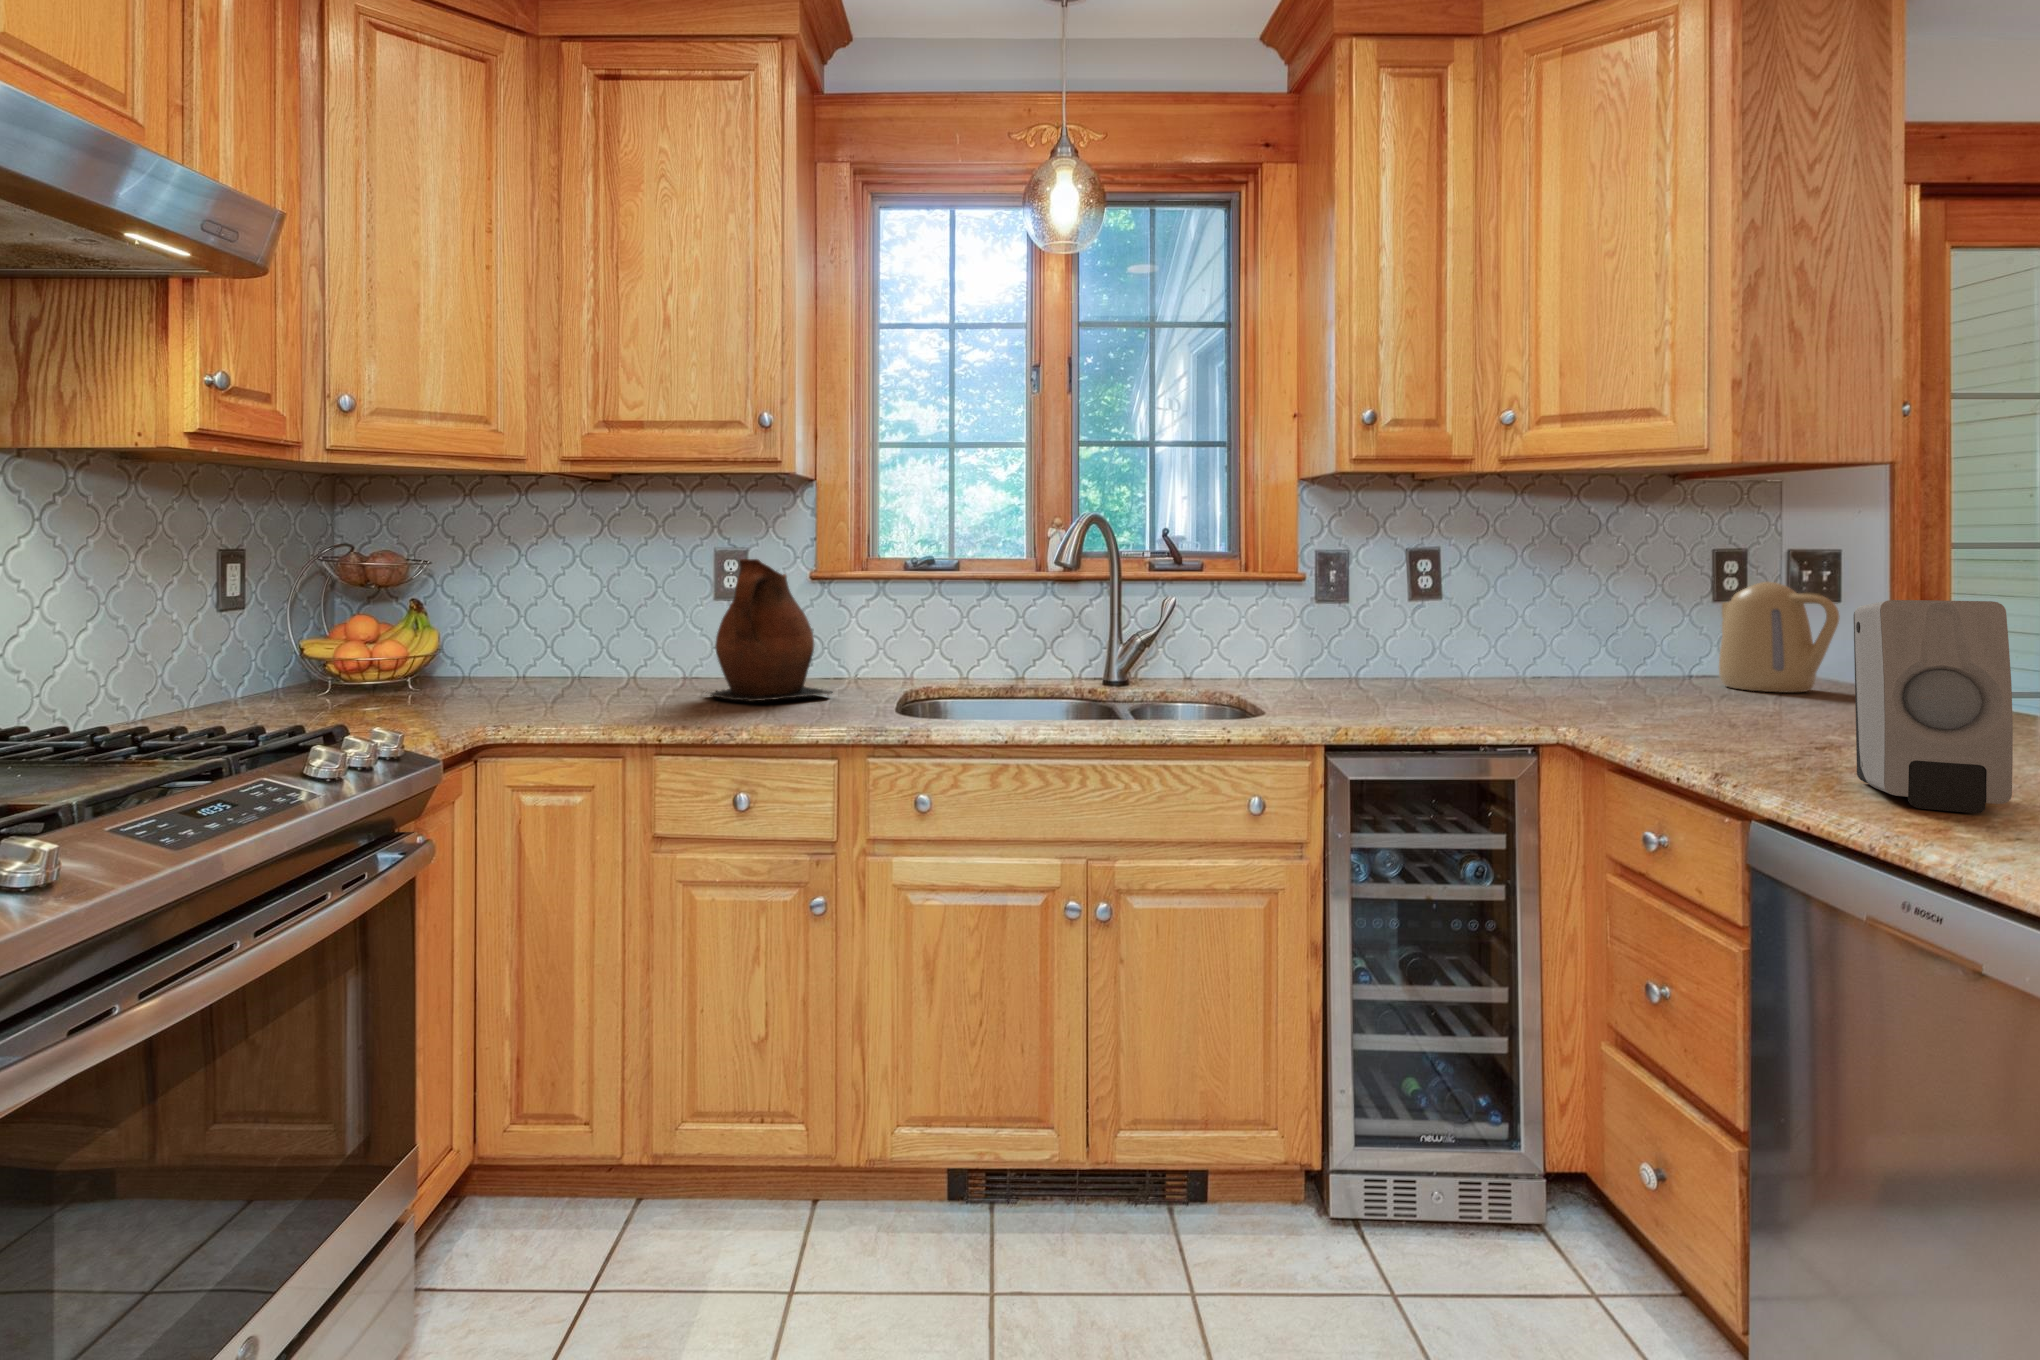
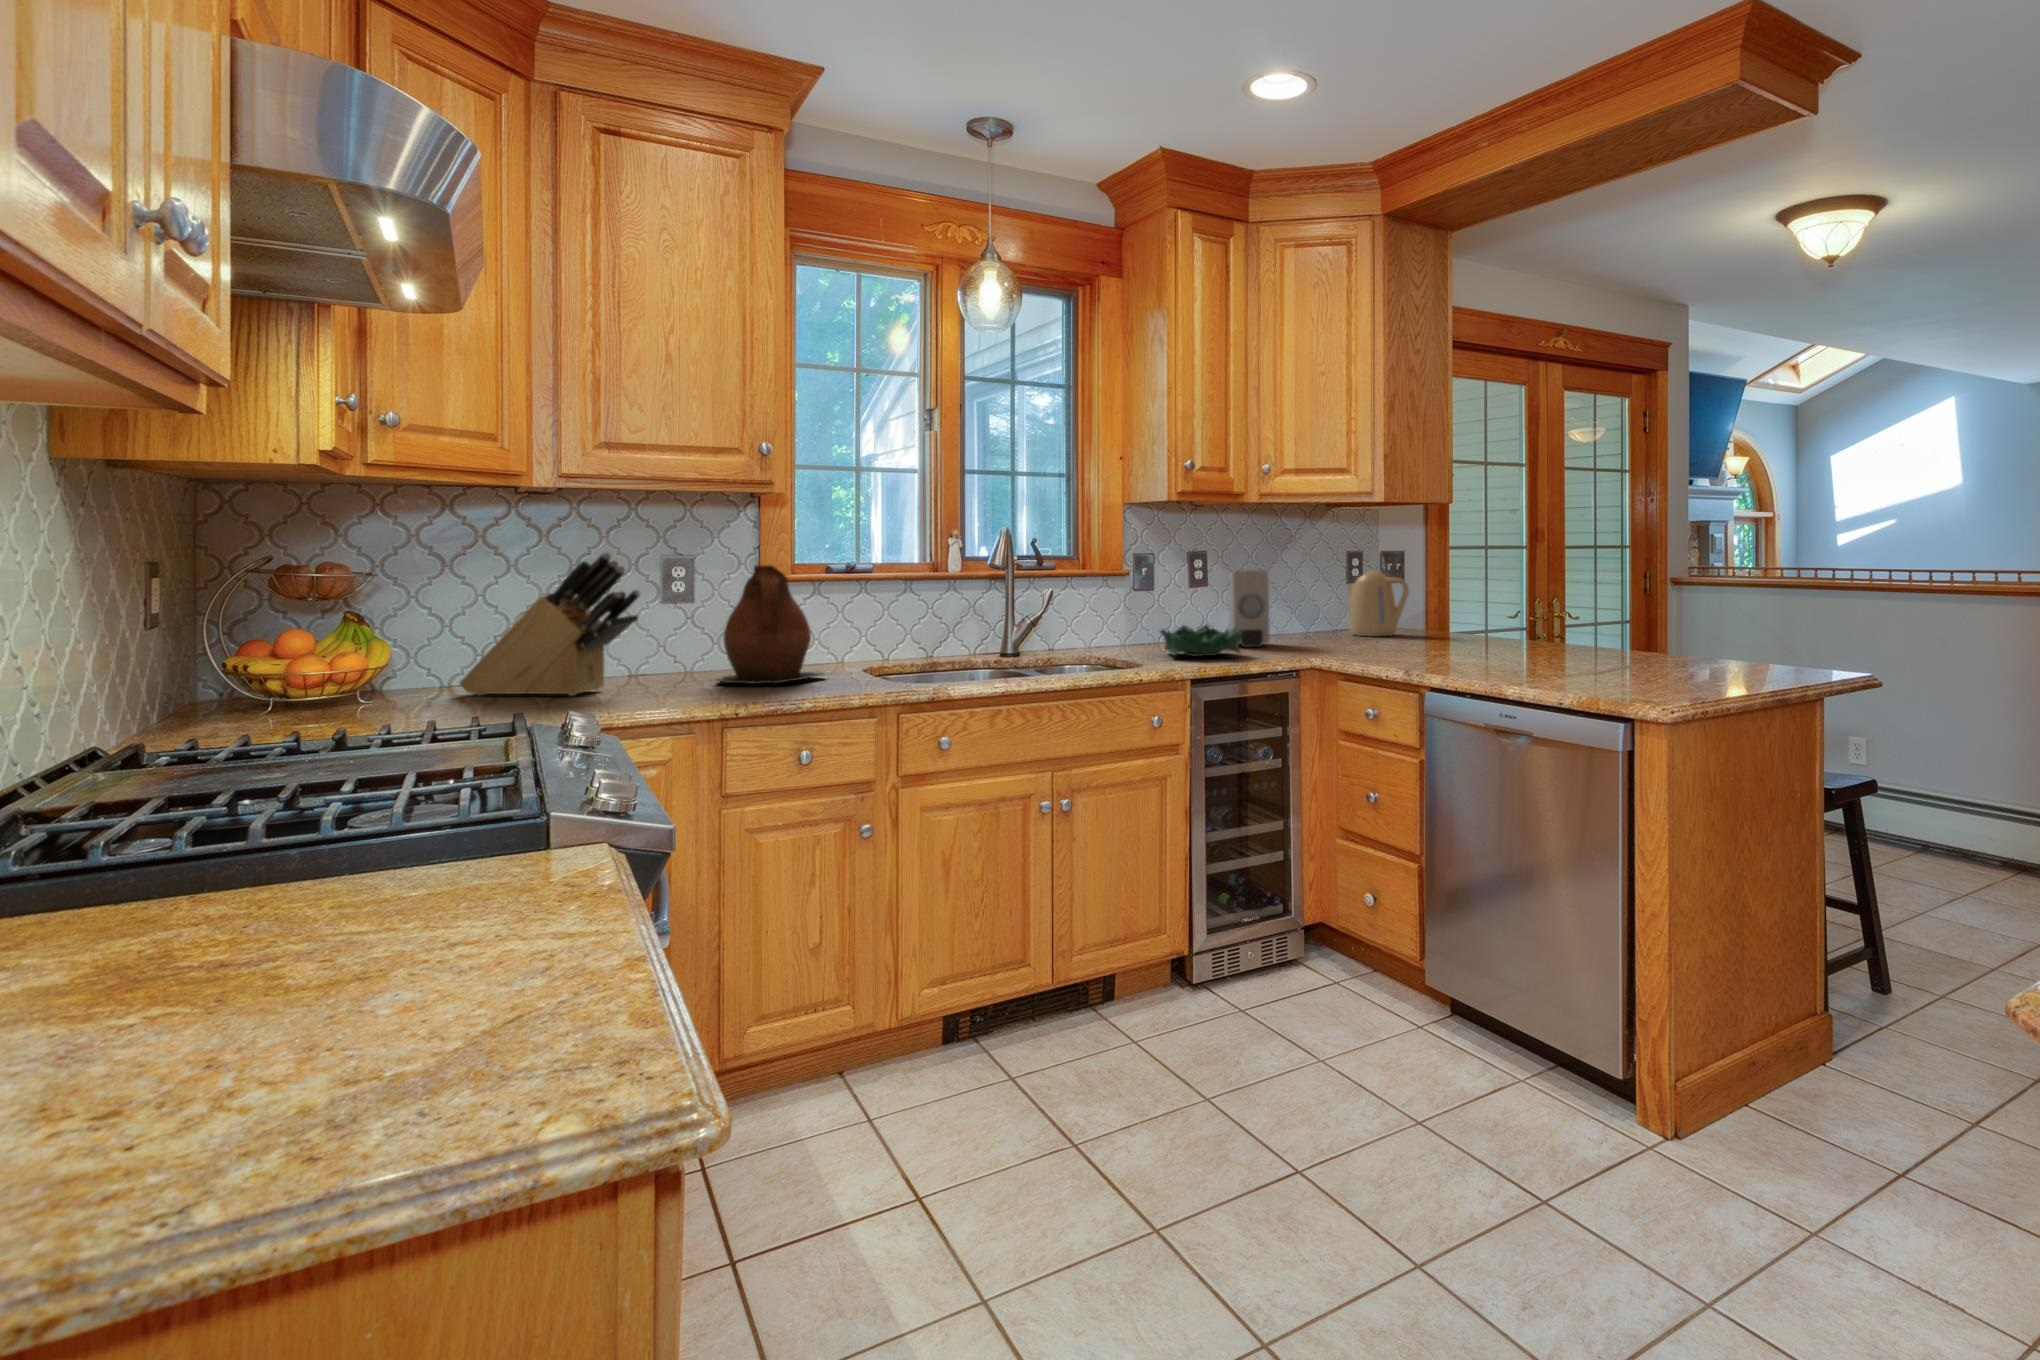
knife block: none [481,543,621,698] -> present [460,552,640,696]
soap dispenser: present [1854,600,2013,813] -> present [1228,570,1270,647]
decorative bowl: none [1315,656,1449,708] -> present [1160,625,1243,656]

